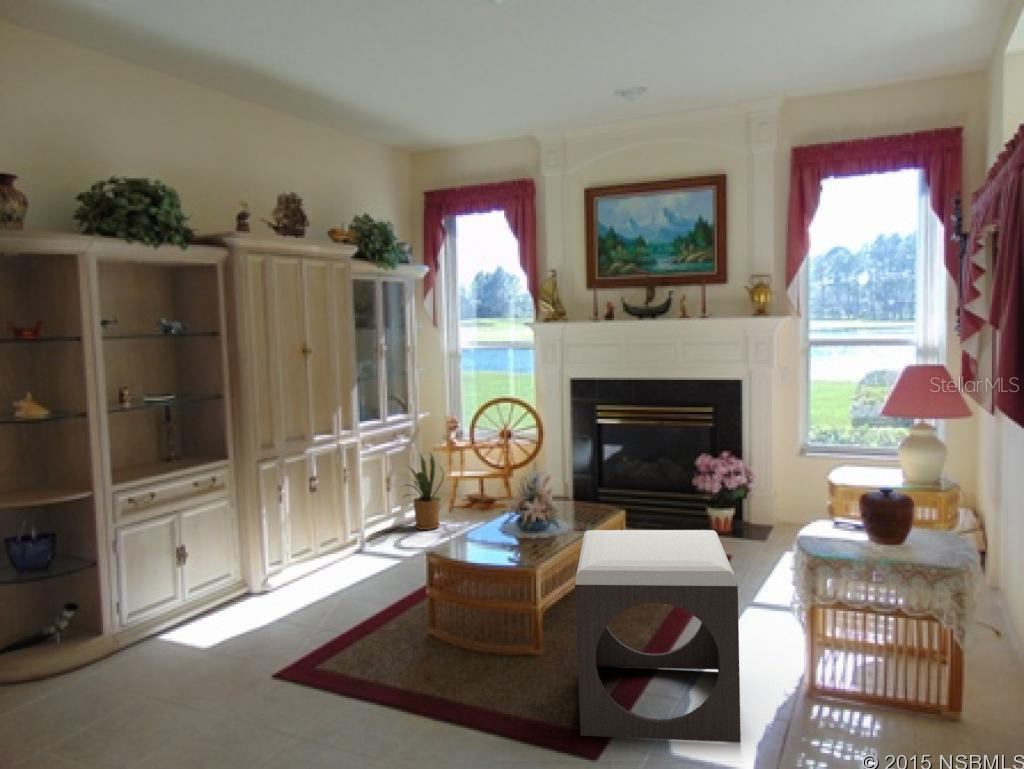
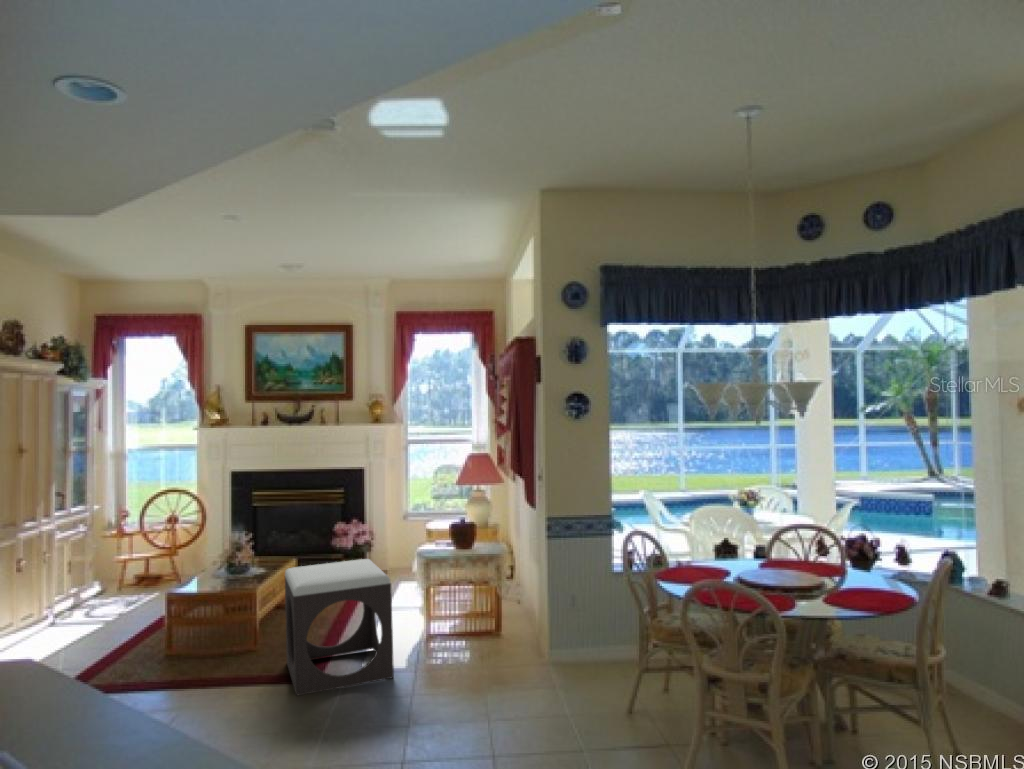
house plant: present [404,453,444,530] -> none [74,538,124,607]

